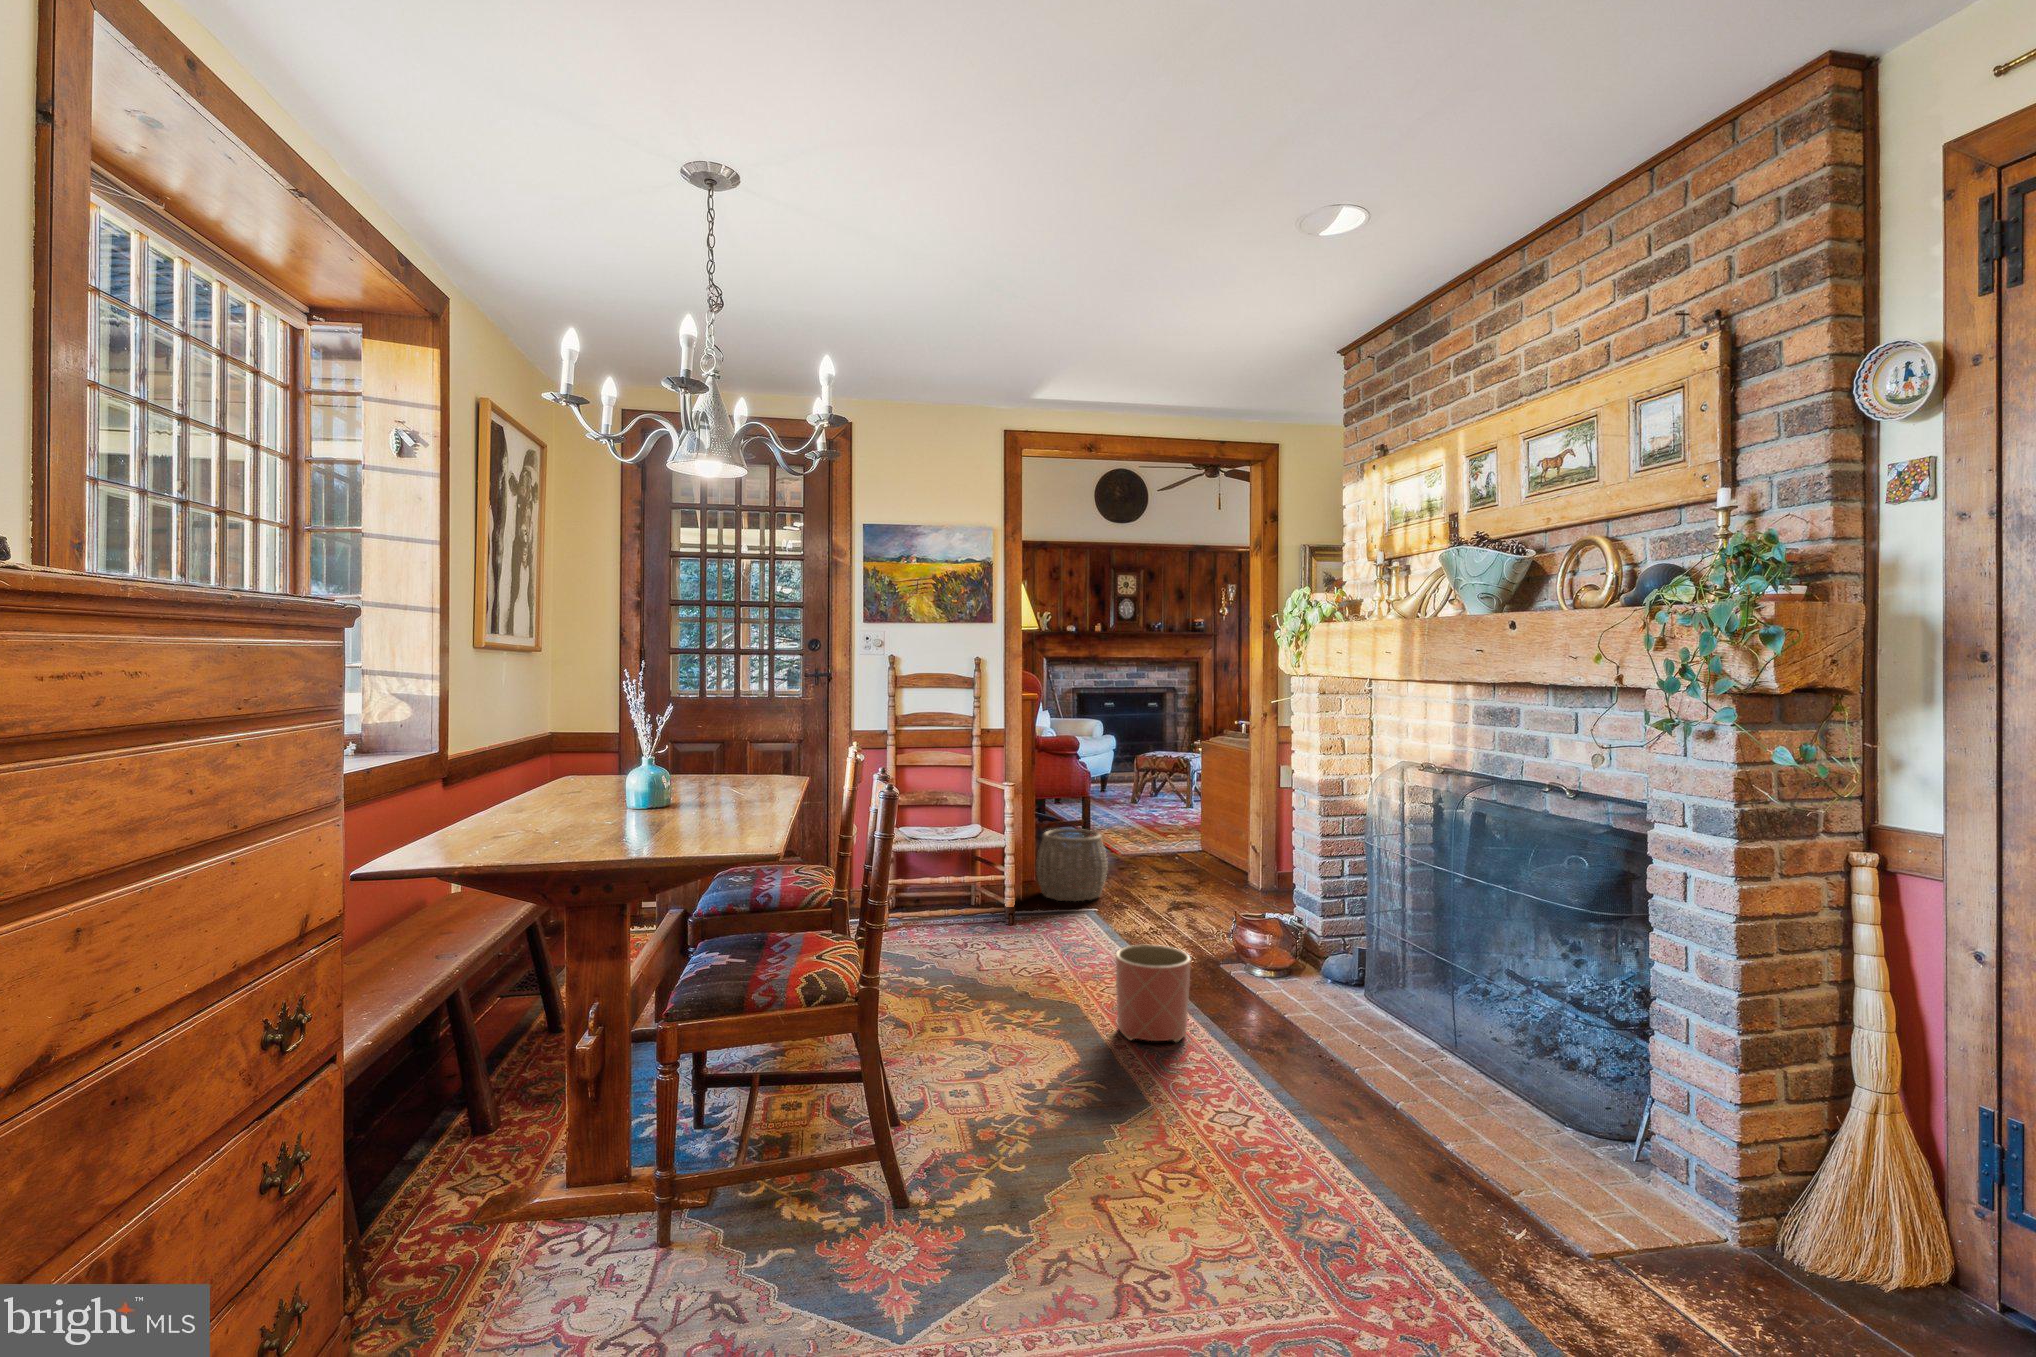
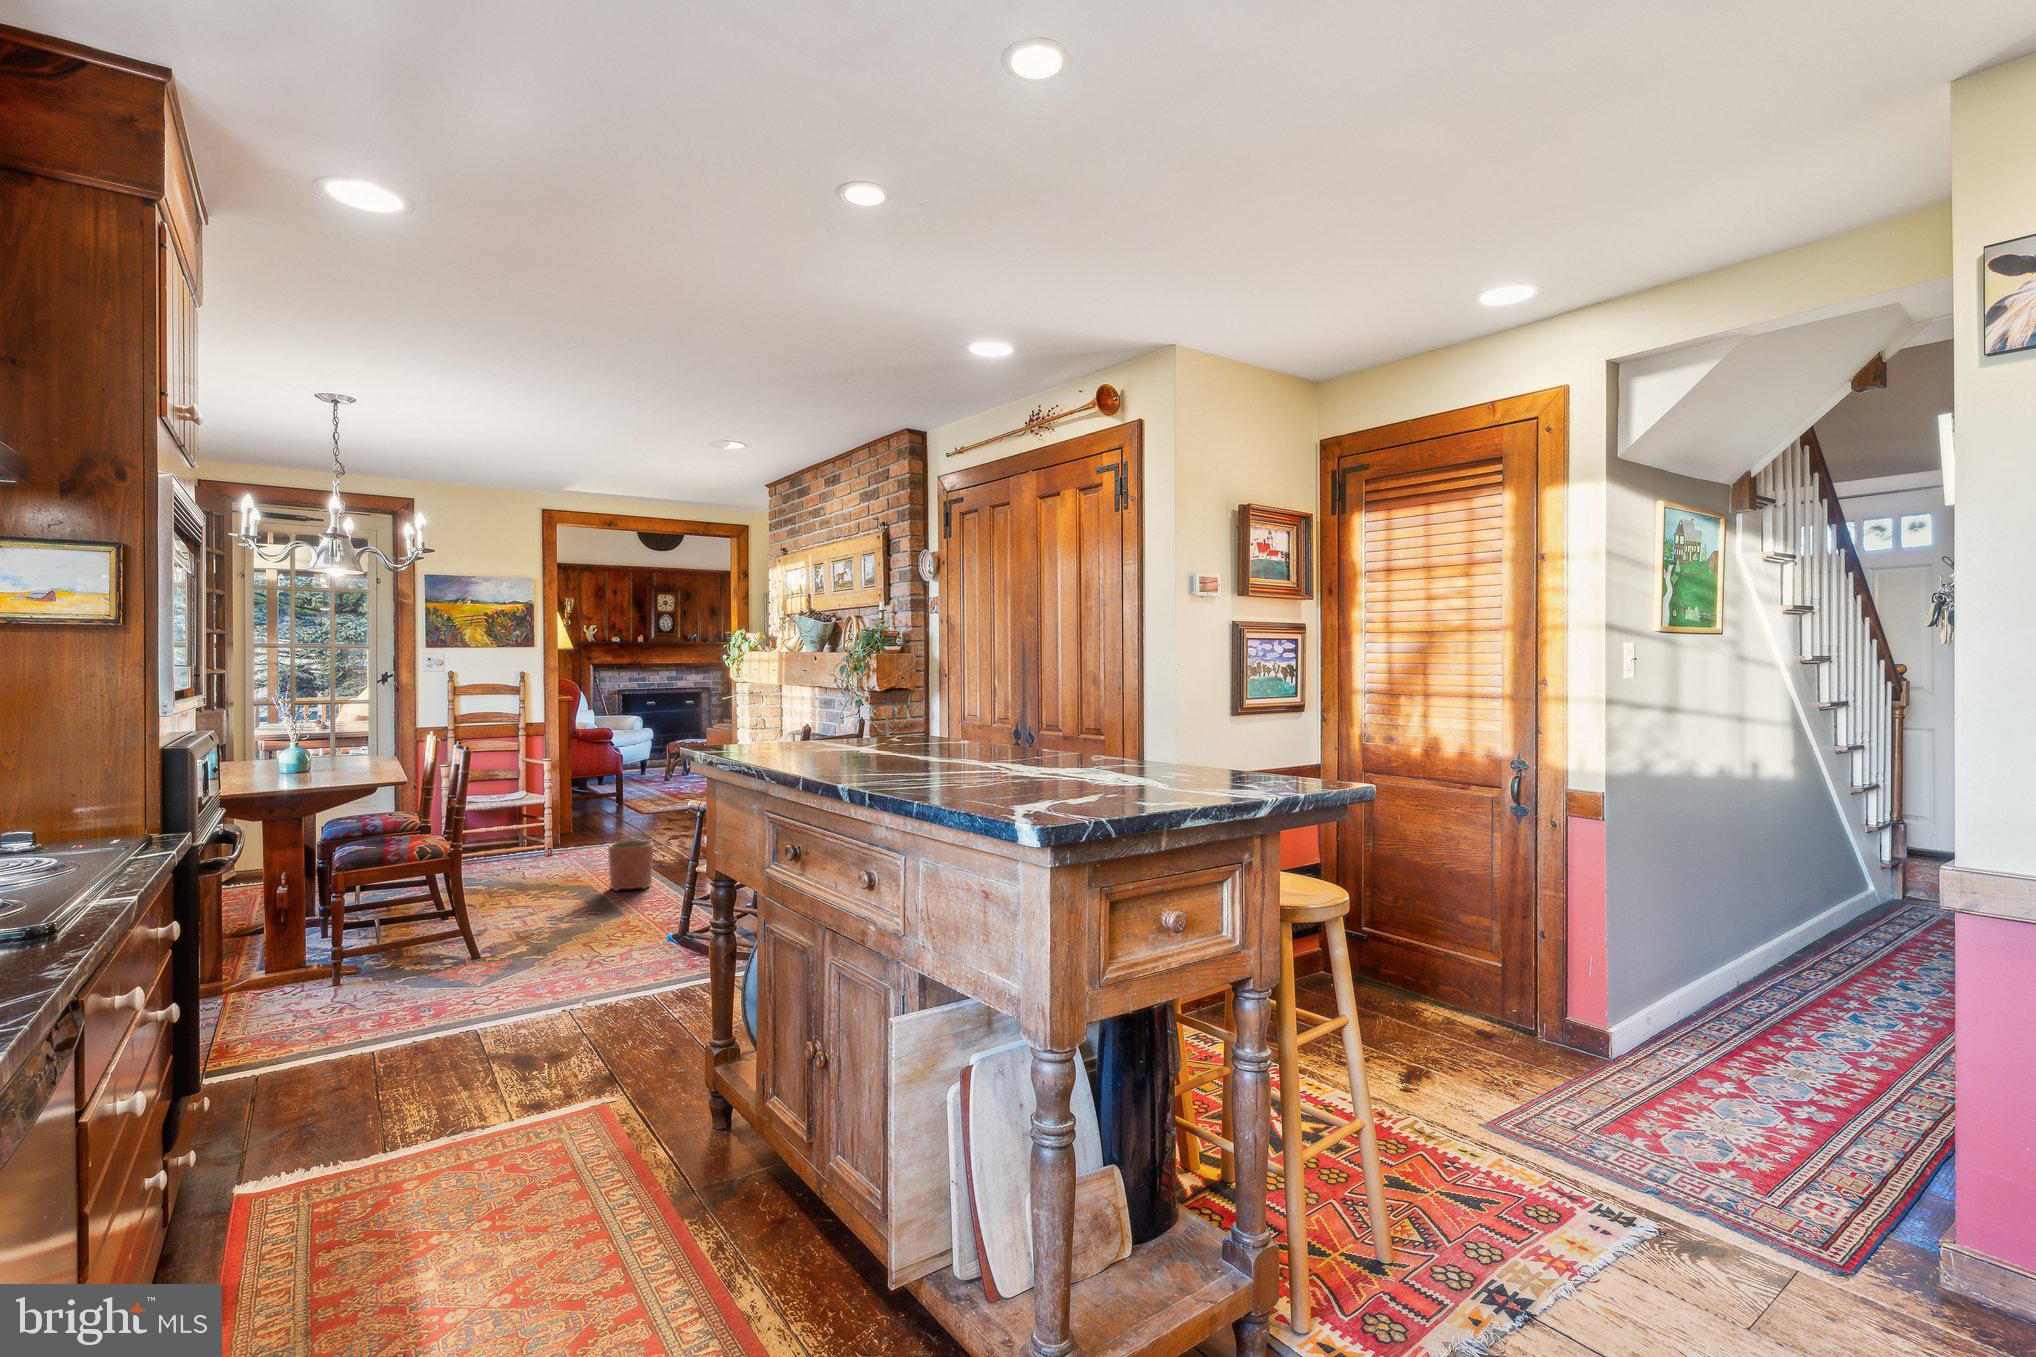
woven basket: present [1036,829,1107,901] -> none [570,791,626,840]

